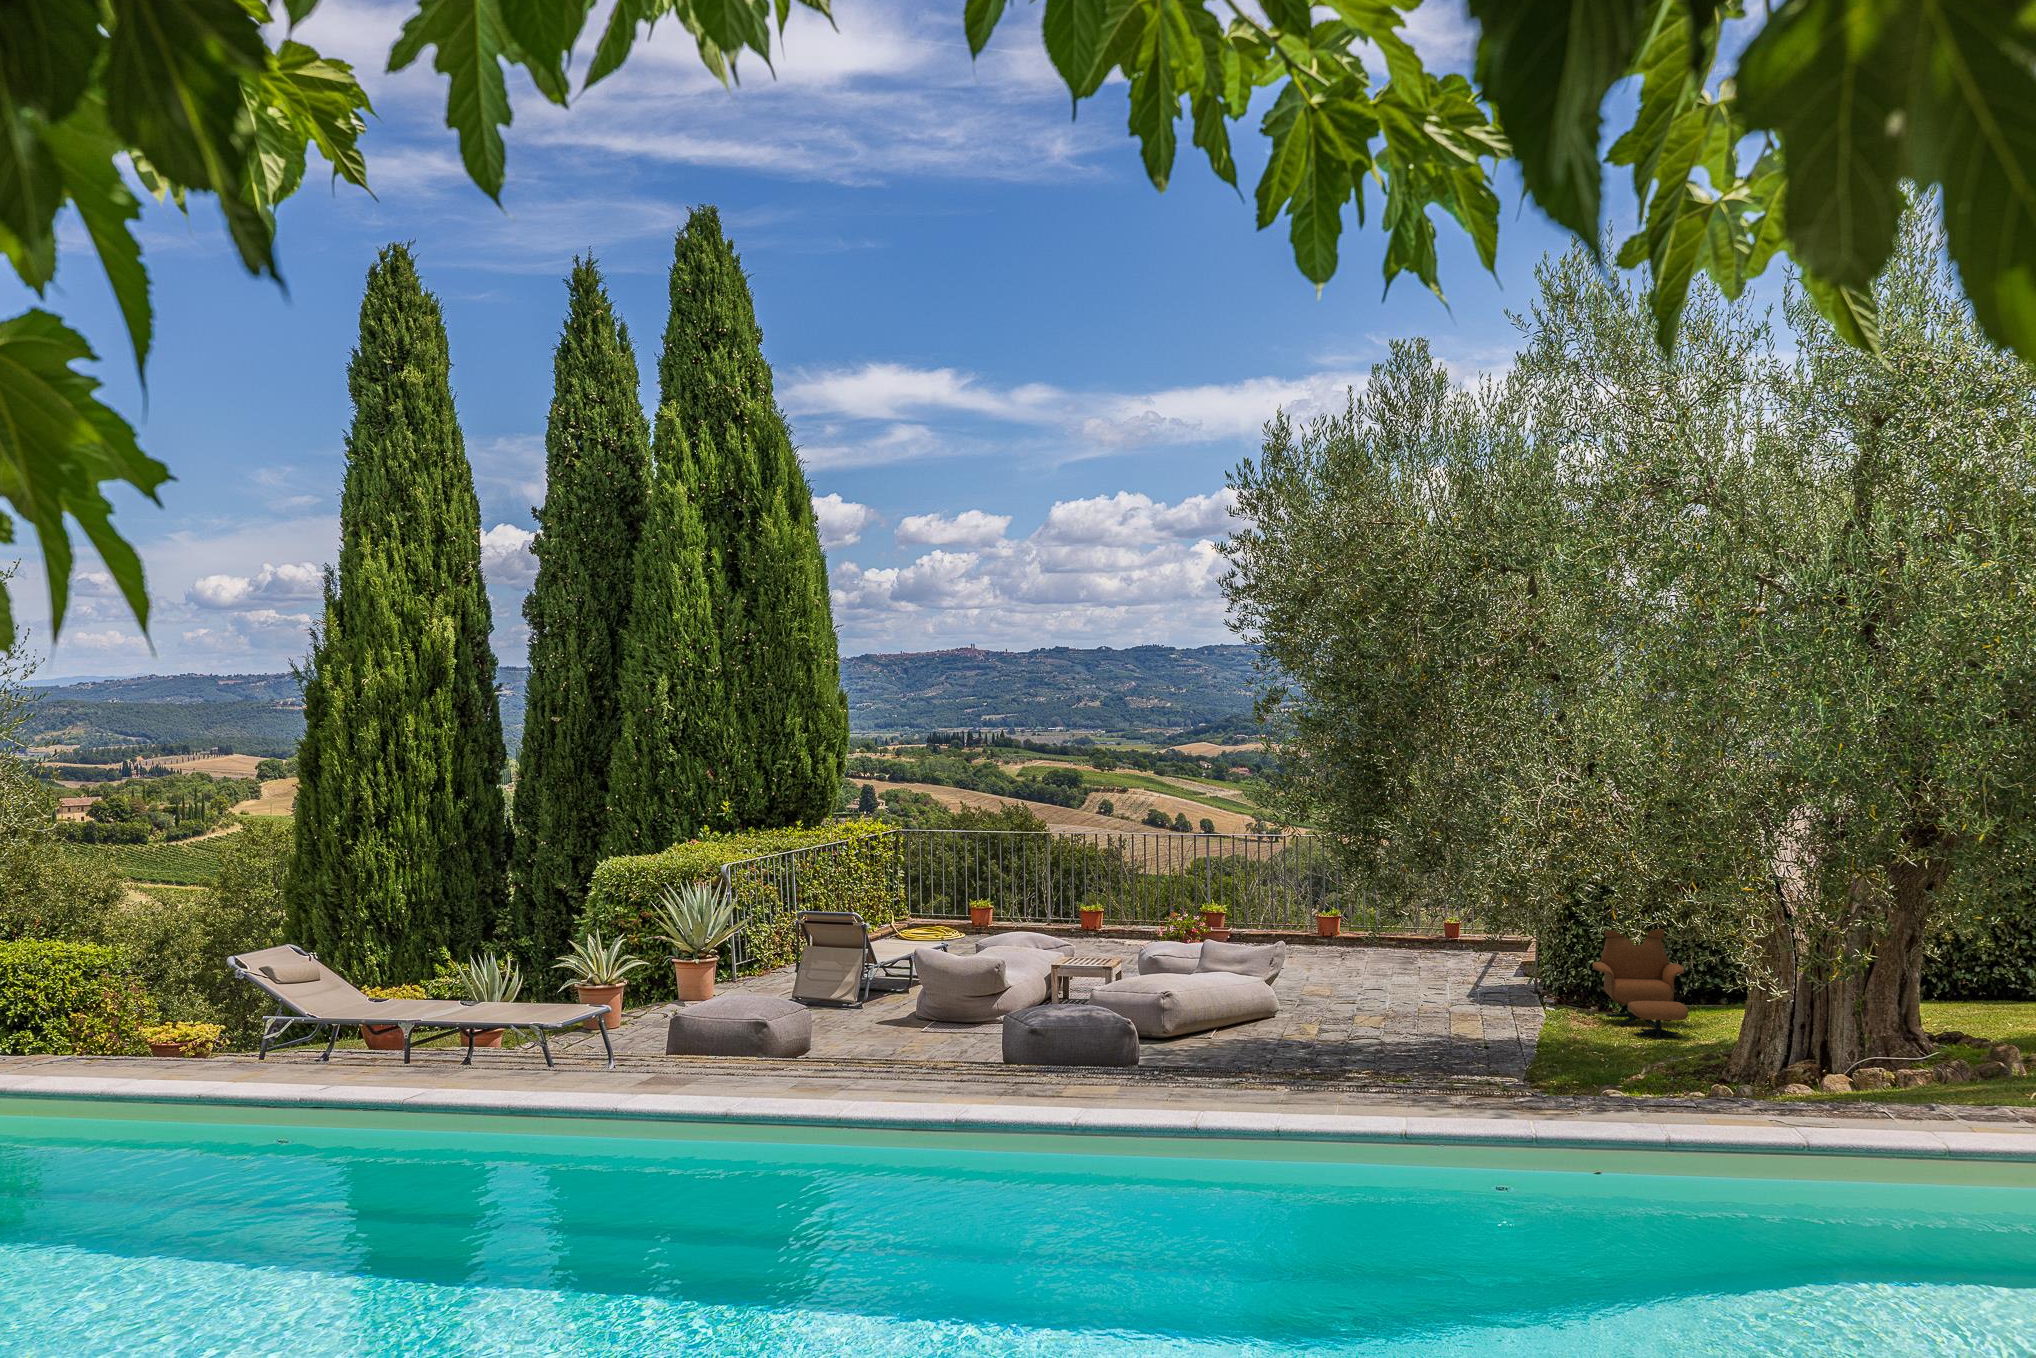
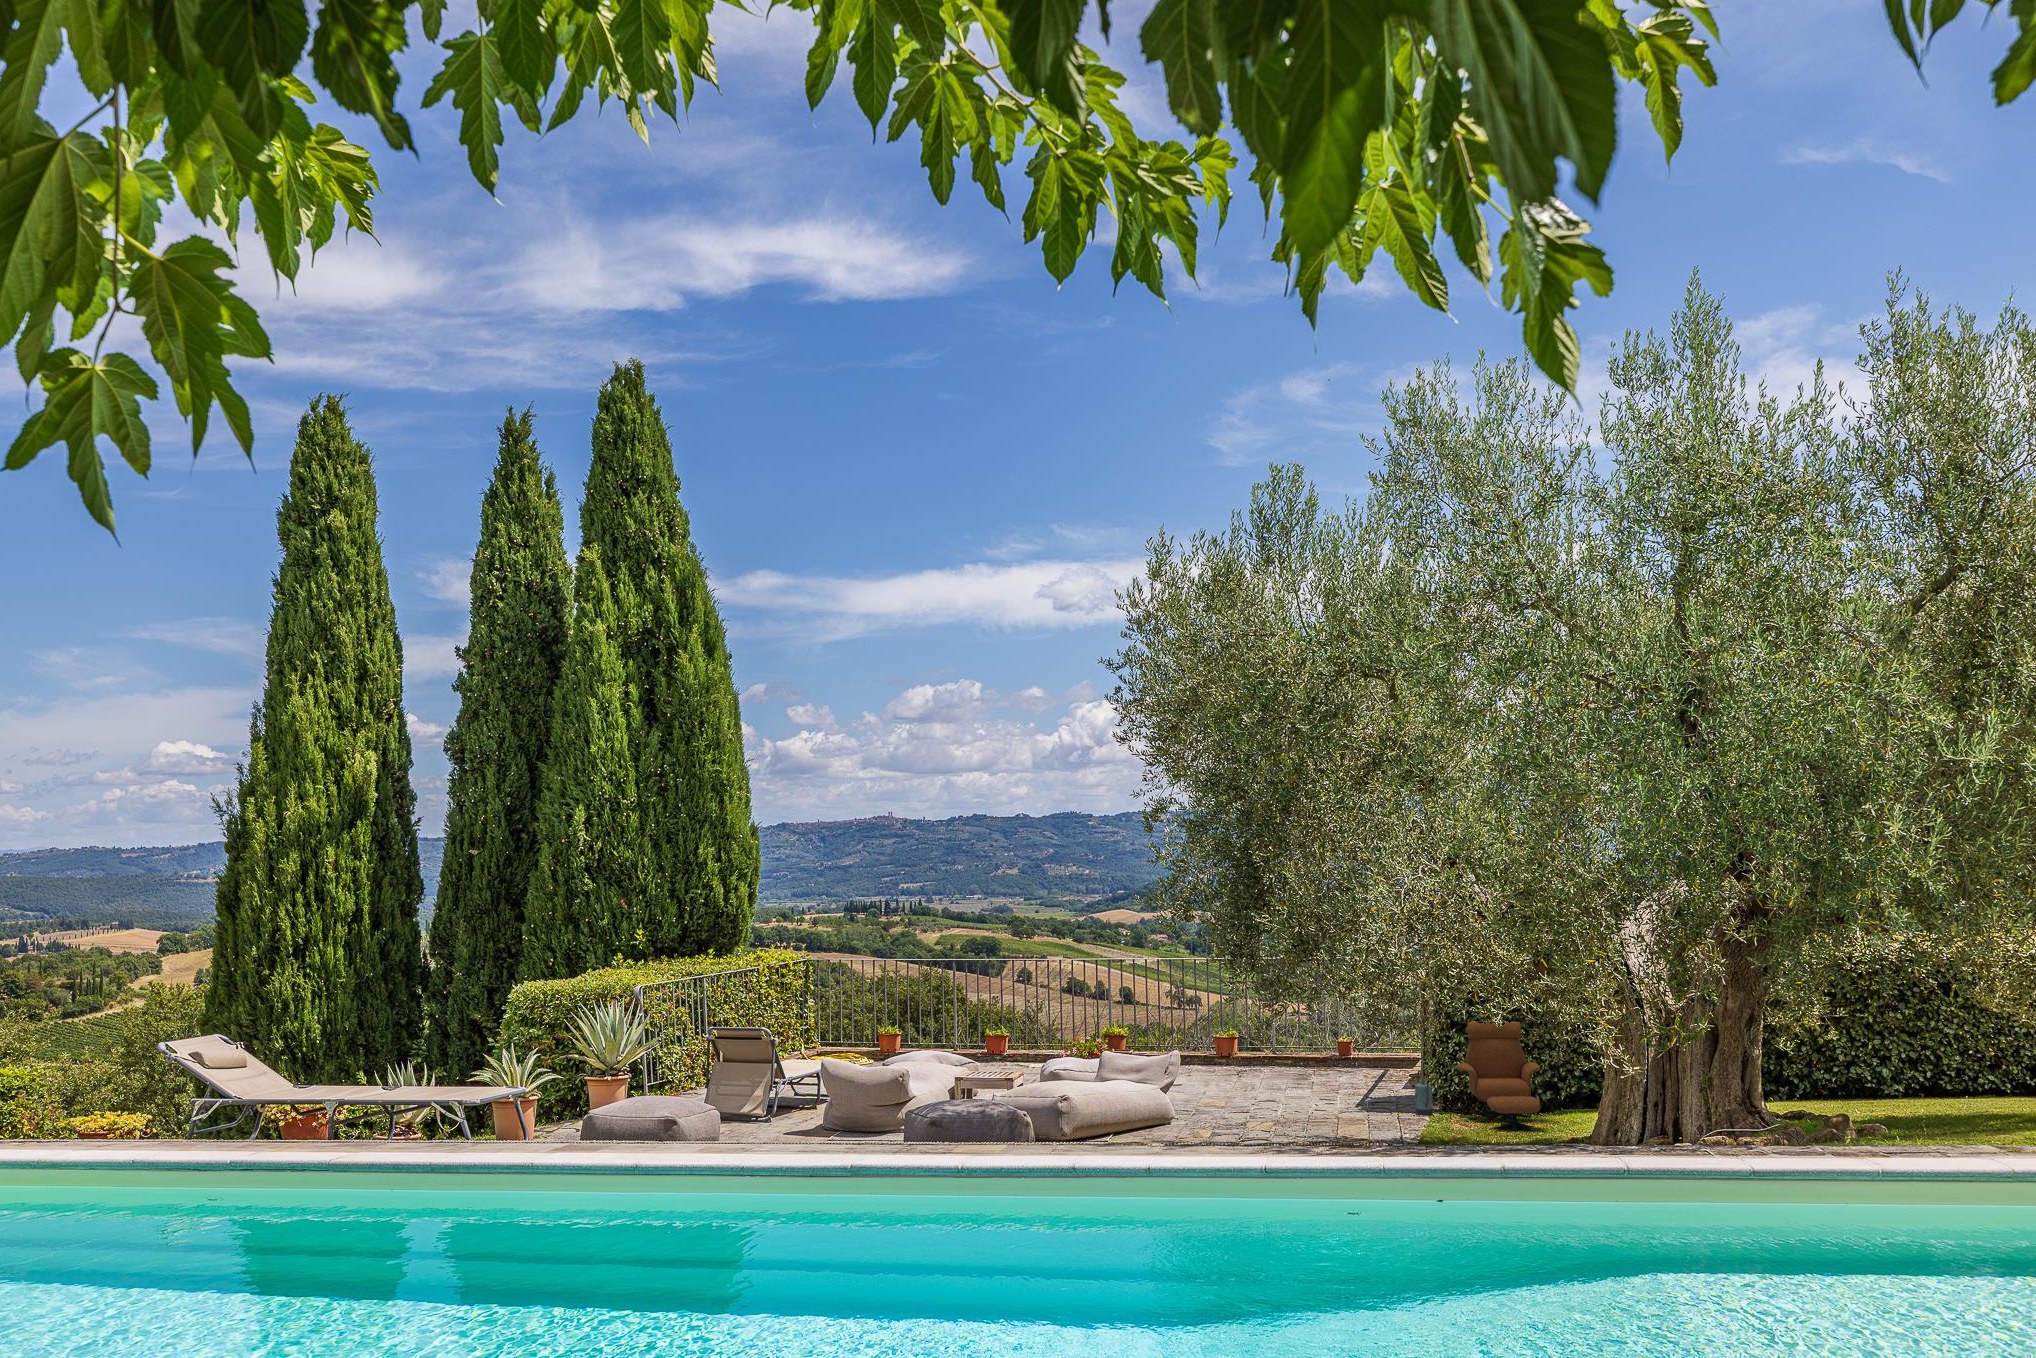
watering can: none [1542,967,1561,1015] -> present [1415,1070,1433,1115]

